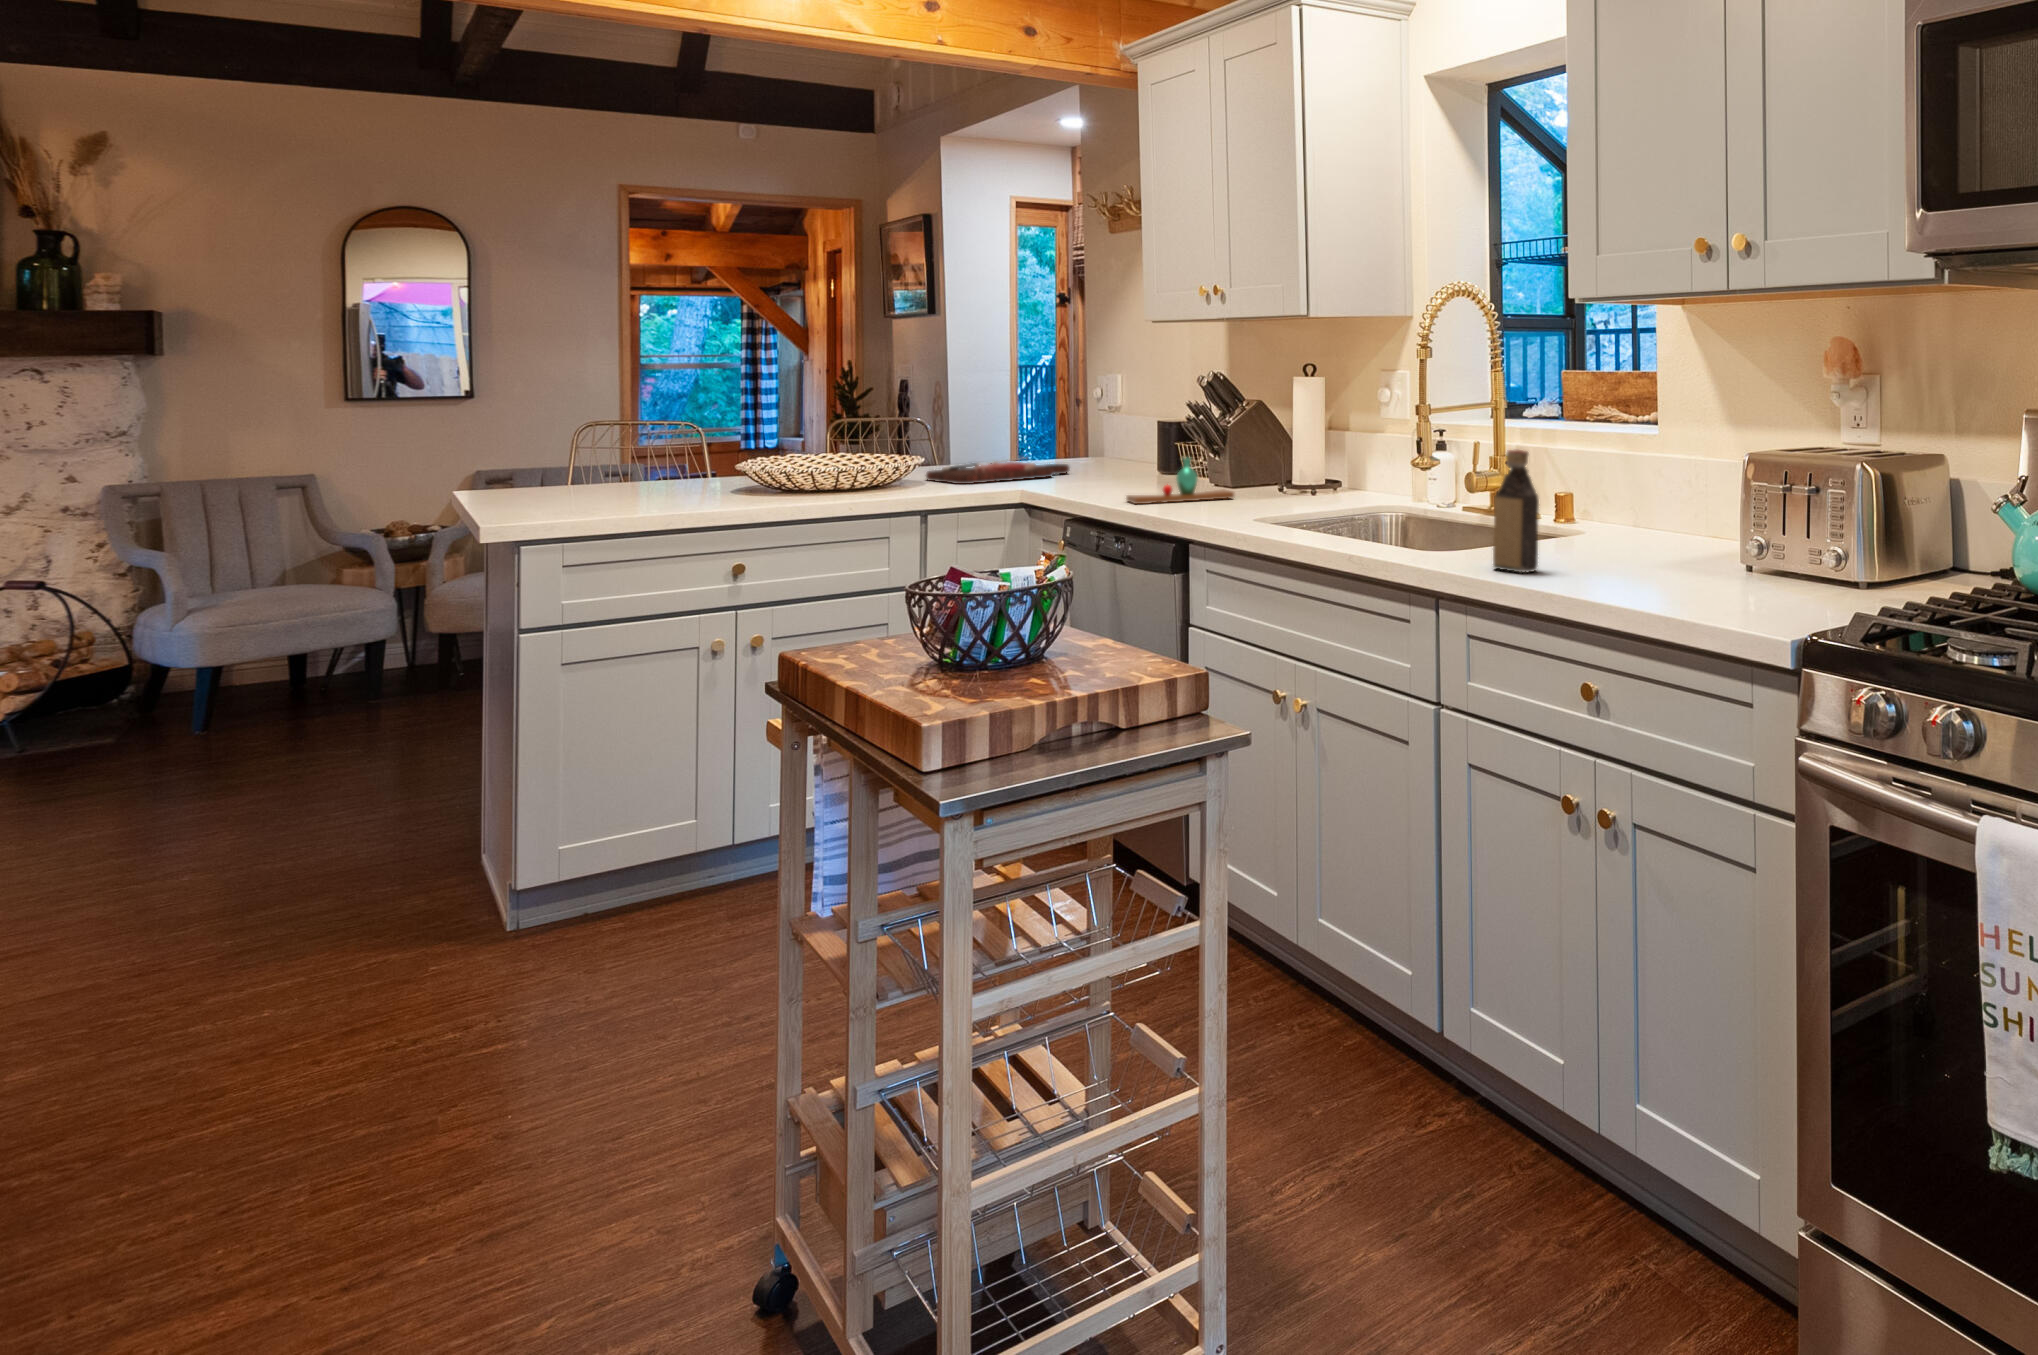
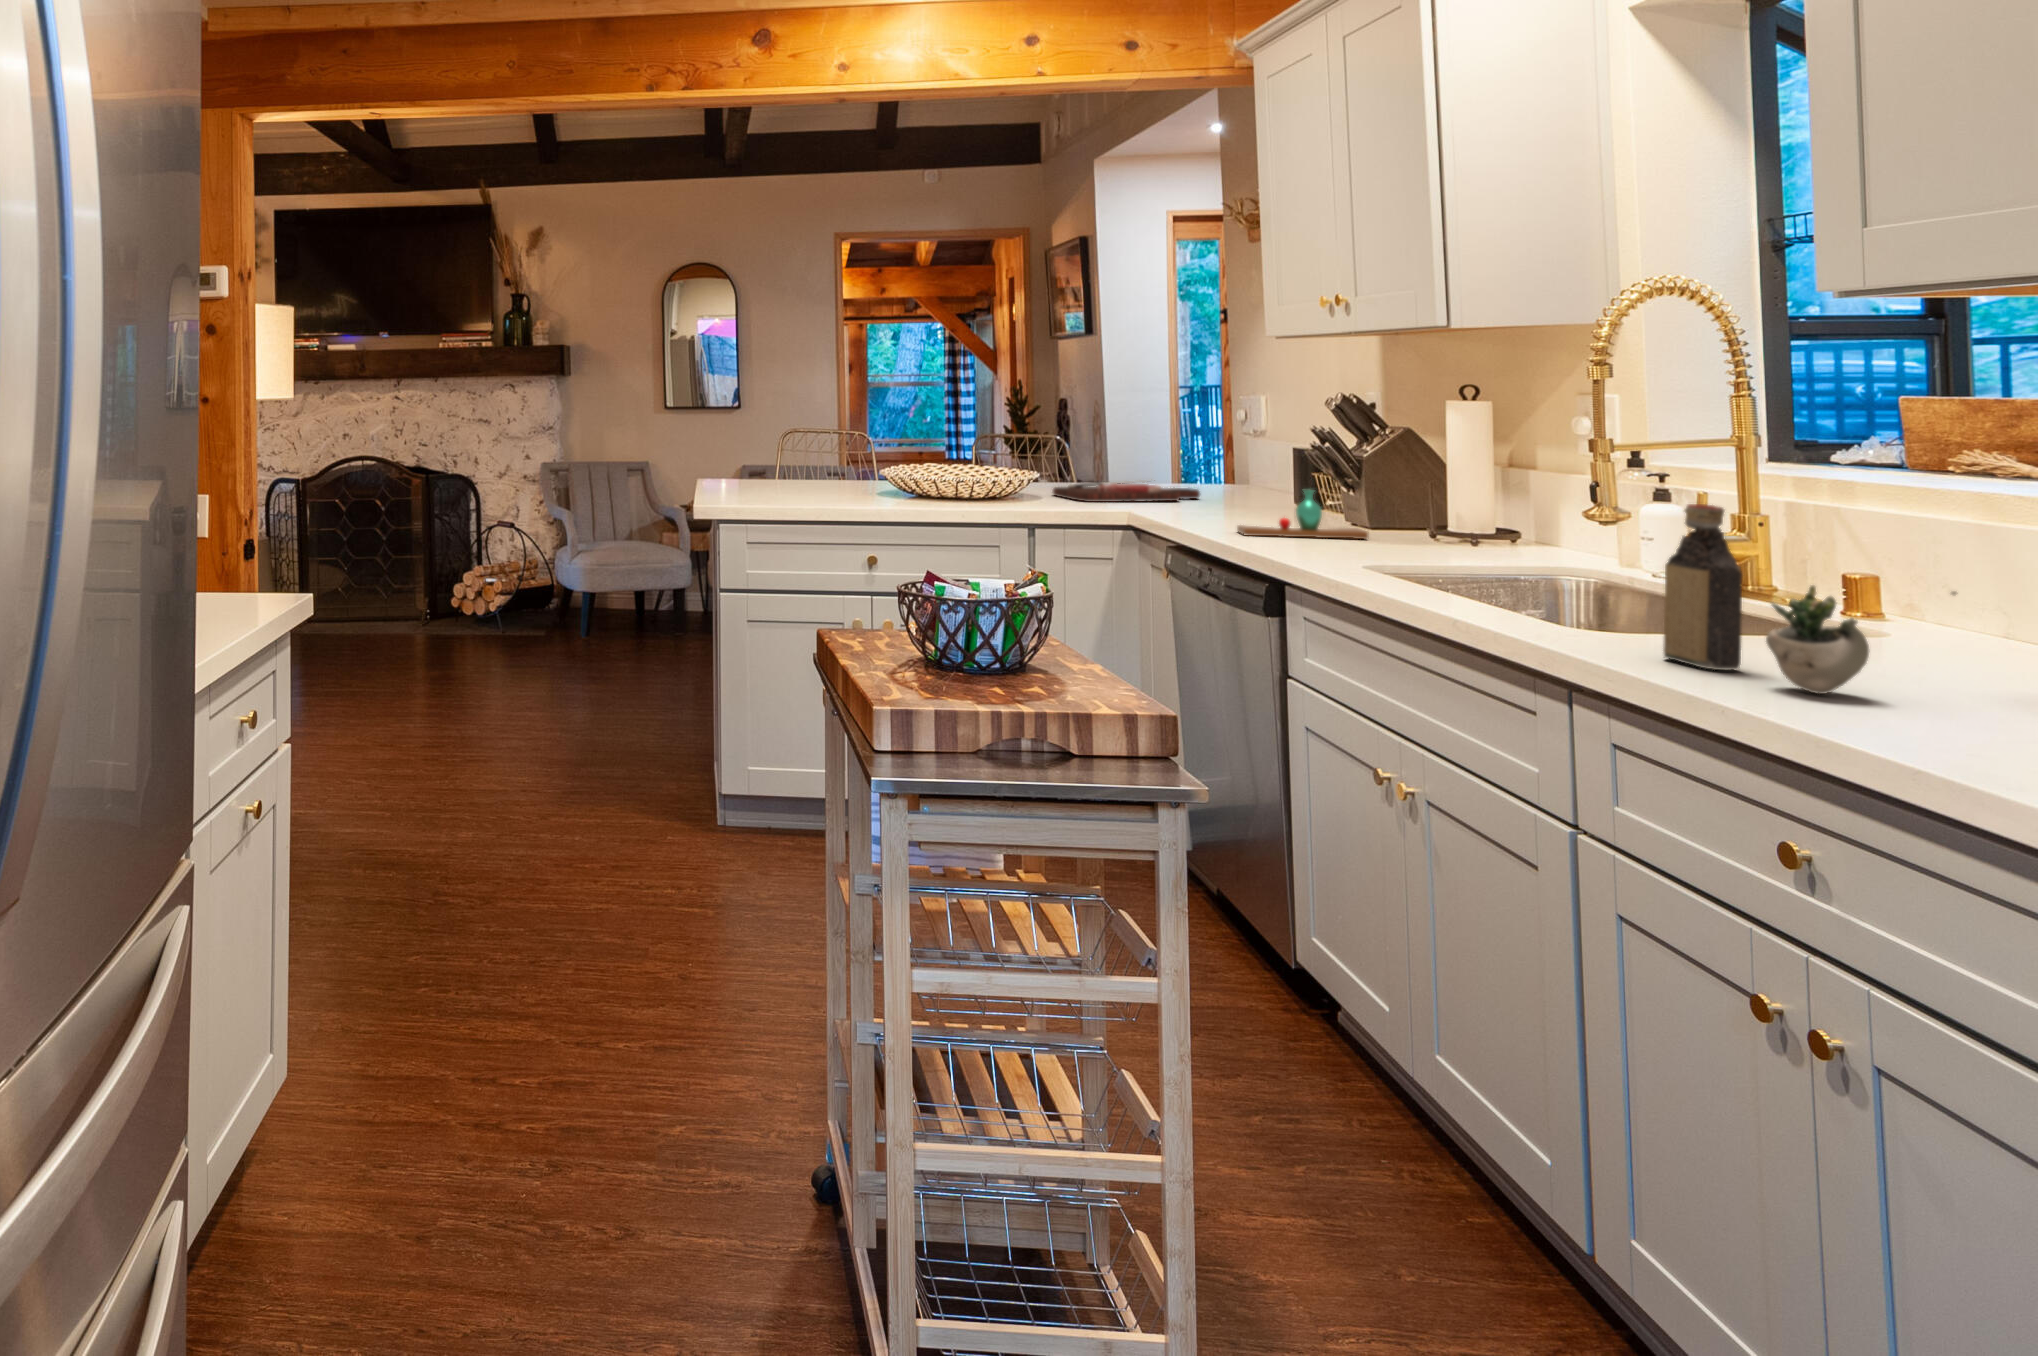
succulent plant: none [1558,498,1659,580] -> present [1766,585,1956,694]

